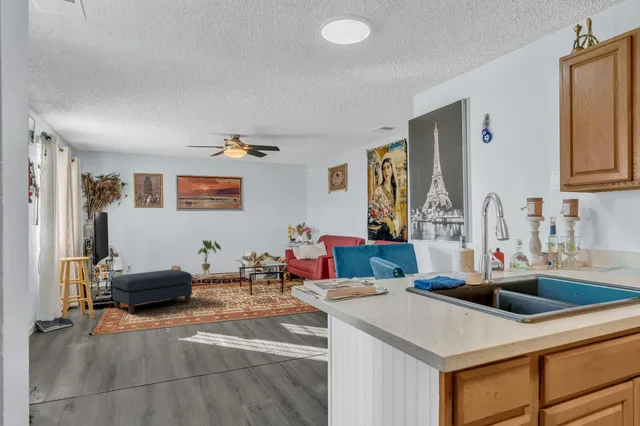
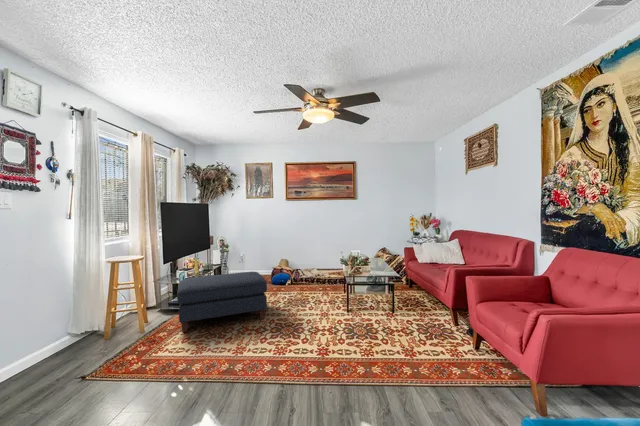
house plant: present [198,240,221,278] -> none [305,232,330,275]

